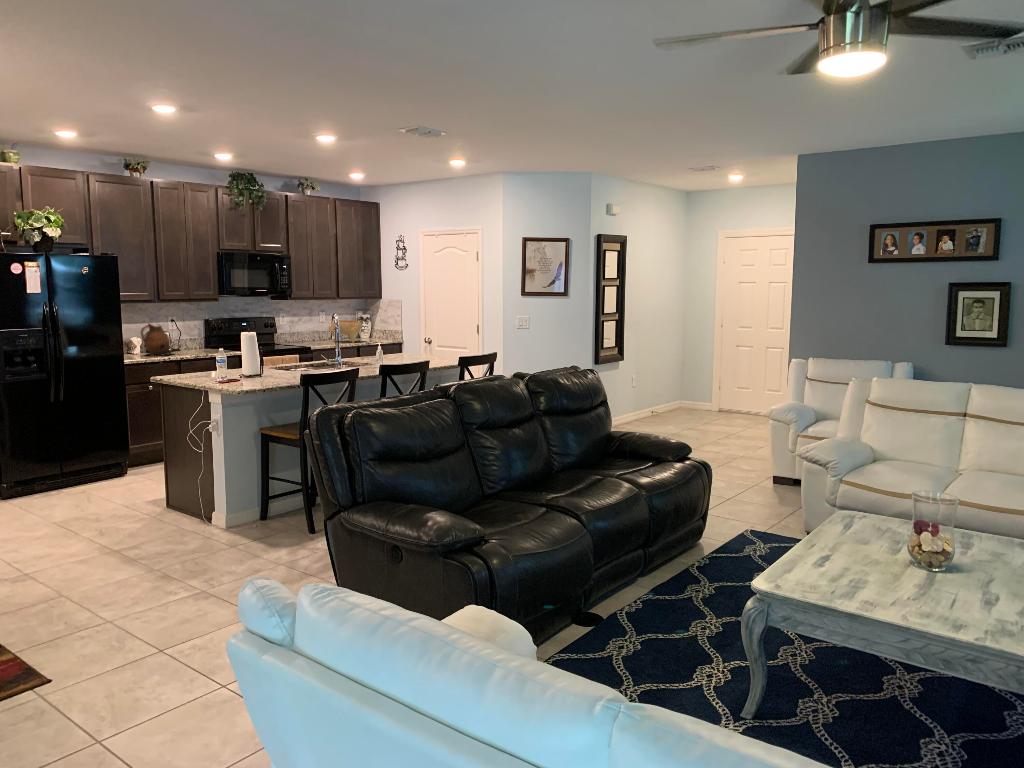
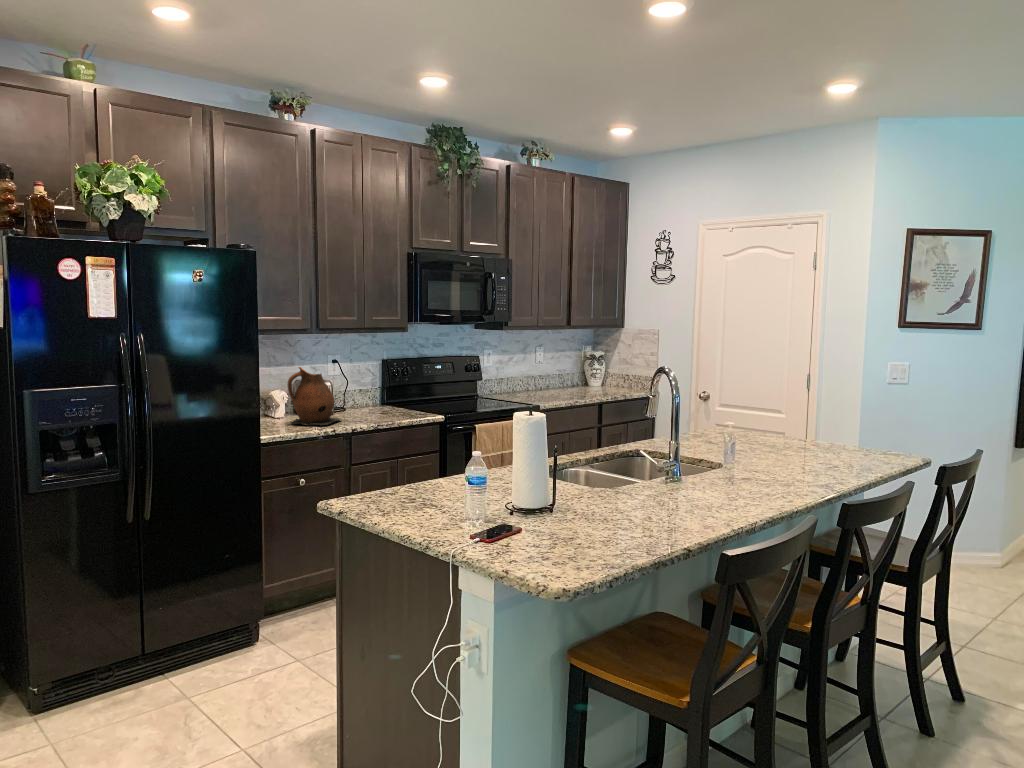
decorative bowl: present [329,320,362,342] -> none [551,360,601,395]

